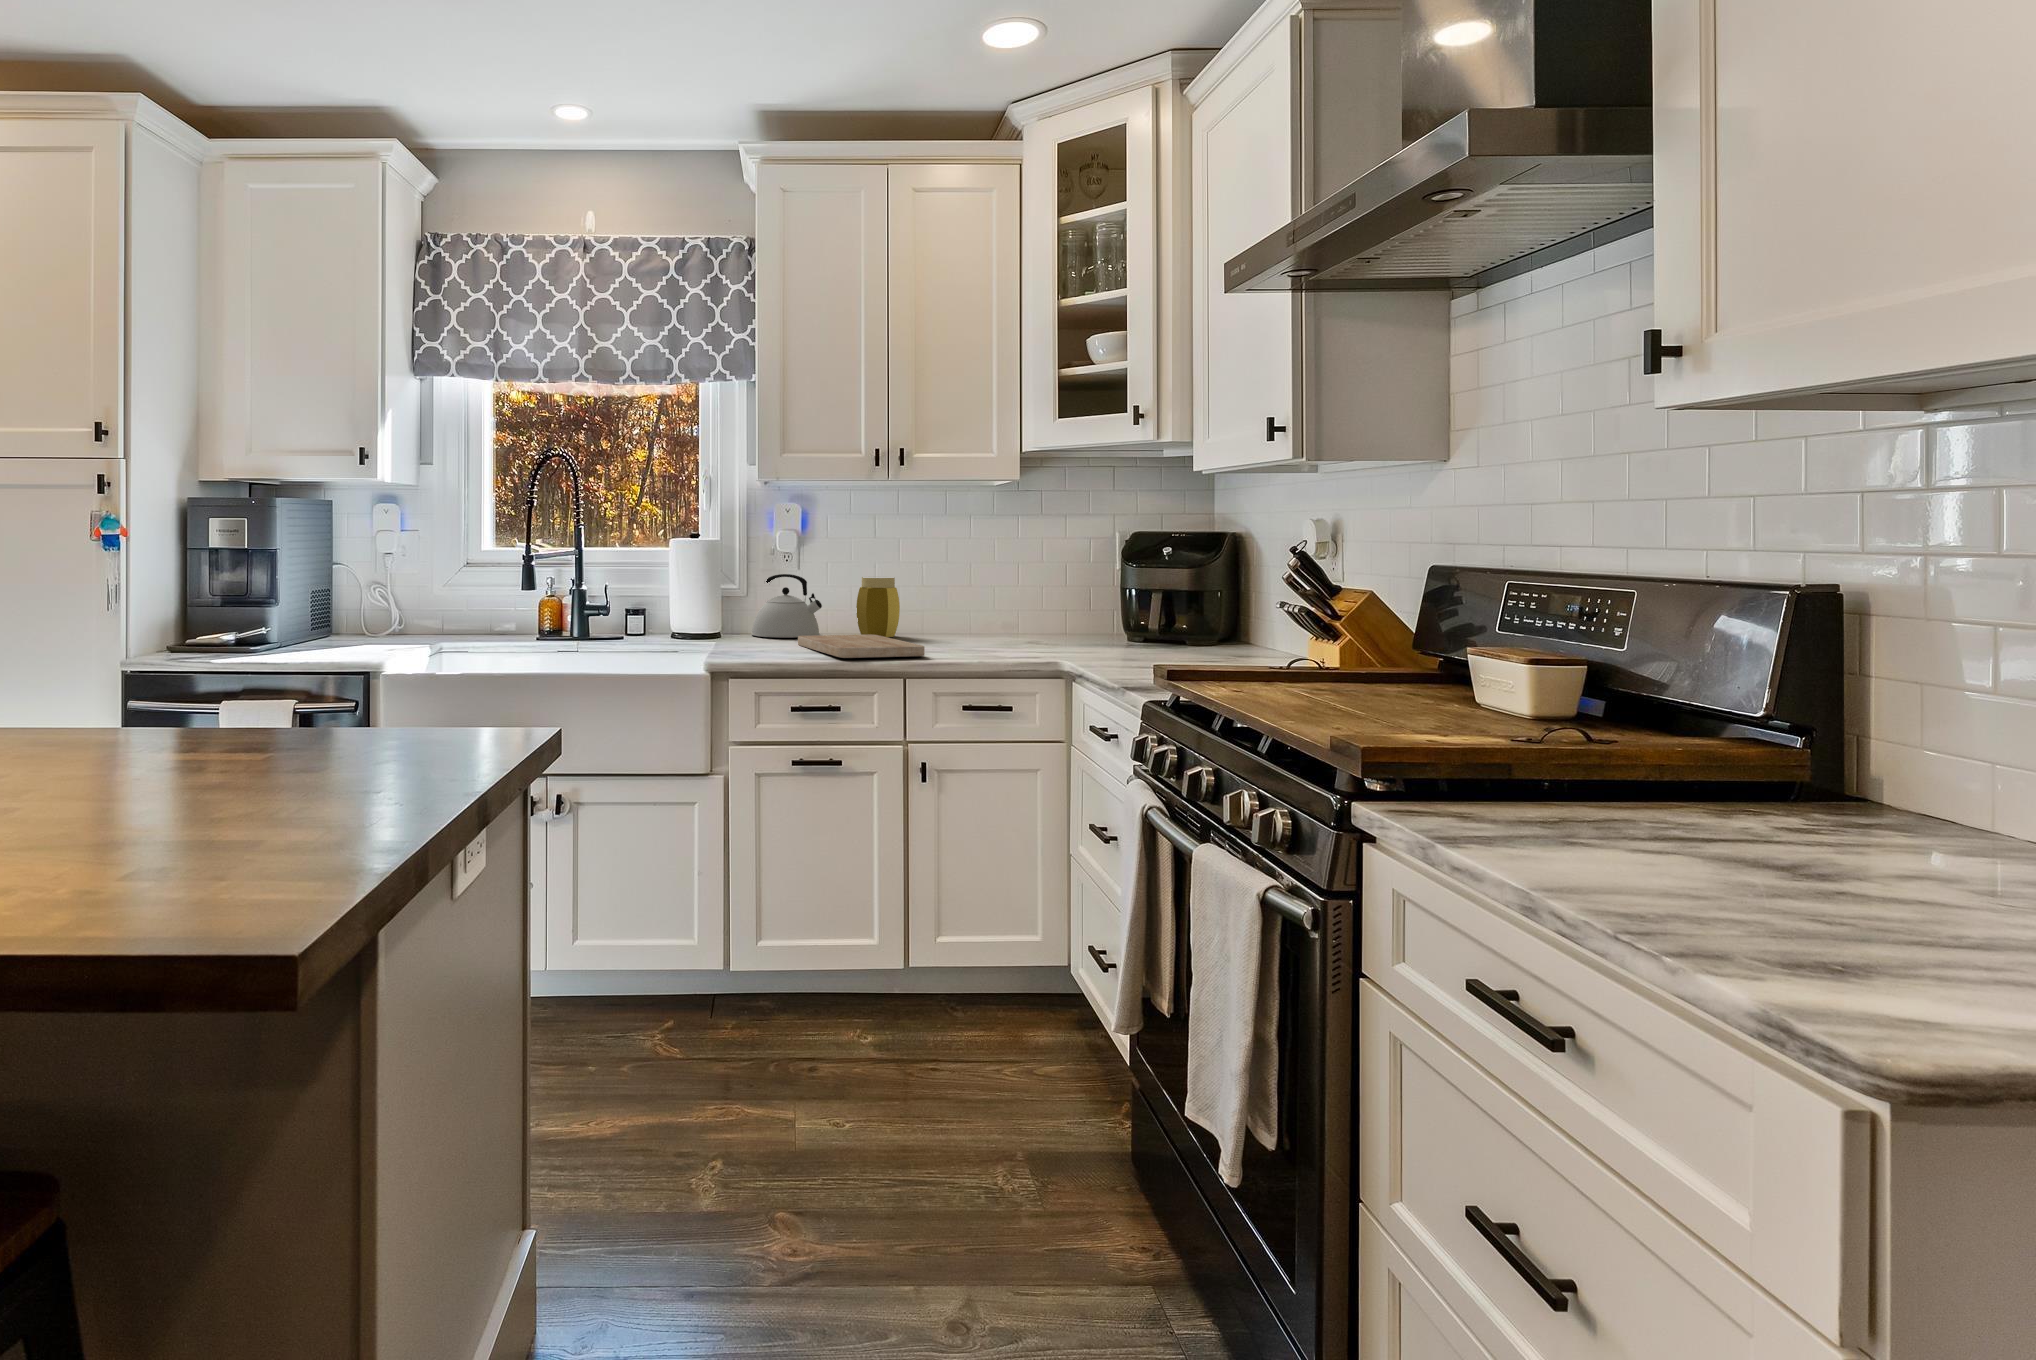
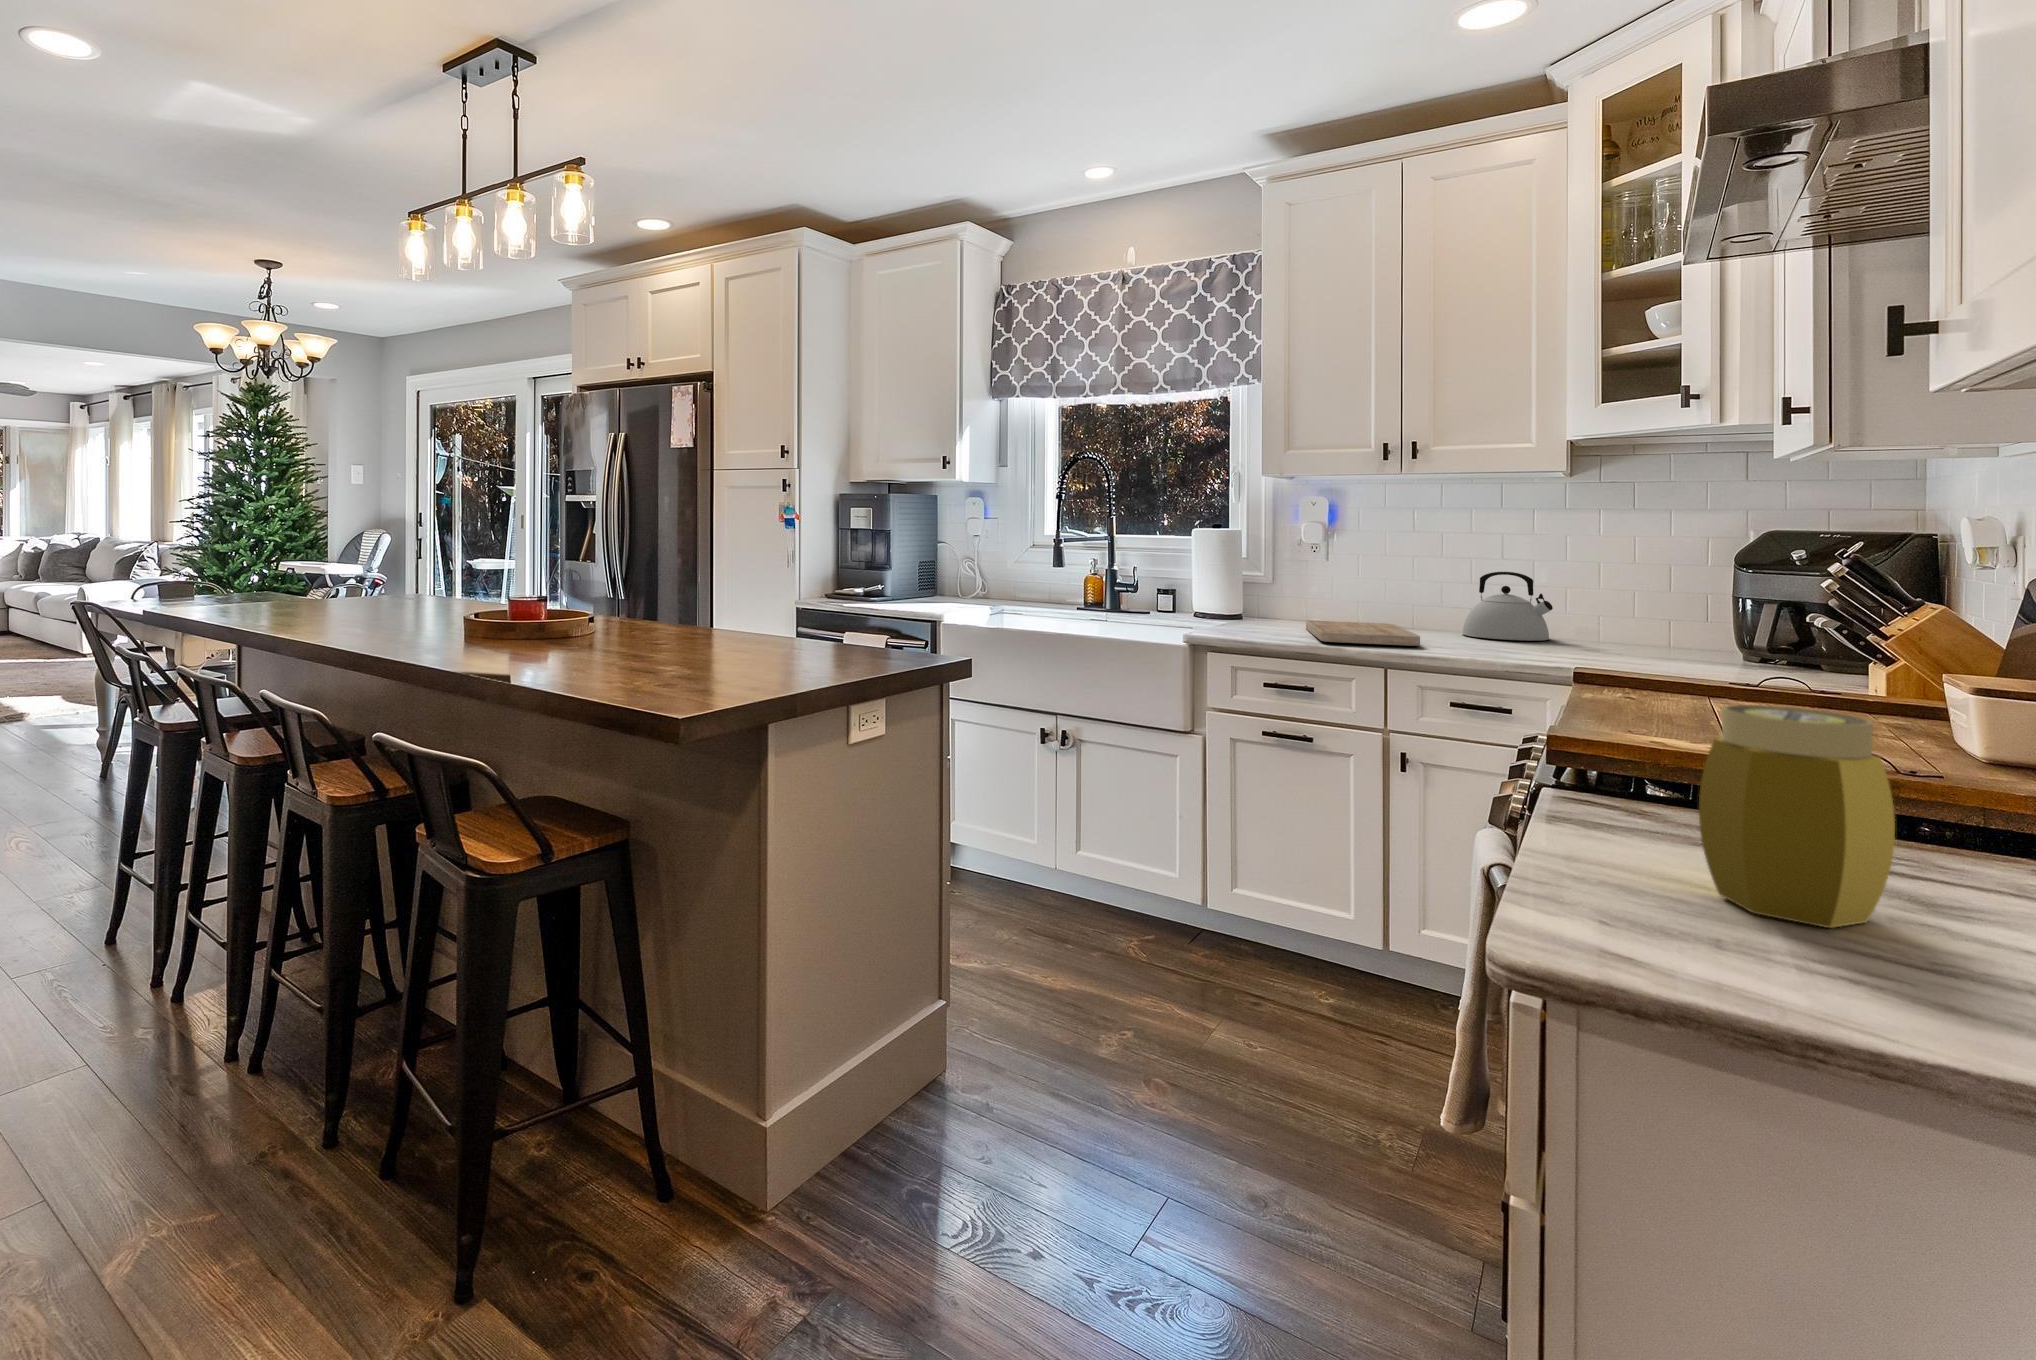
kettle: present [752,574,822,638] -> present [1462,572,1553,641]
jar: present [856,577,900,637] -> present [1699,705,1895,928]

